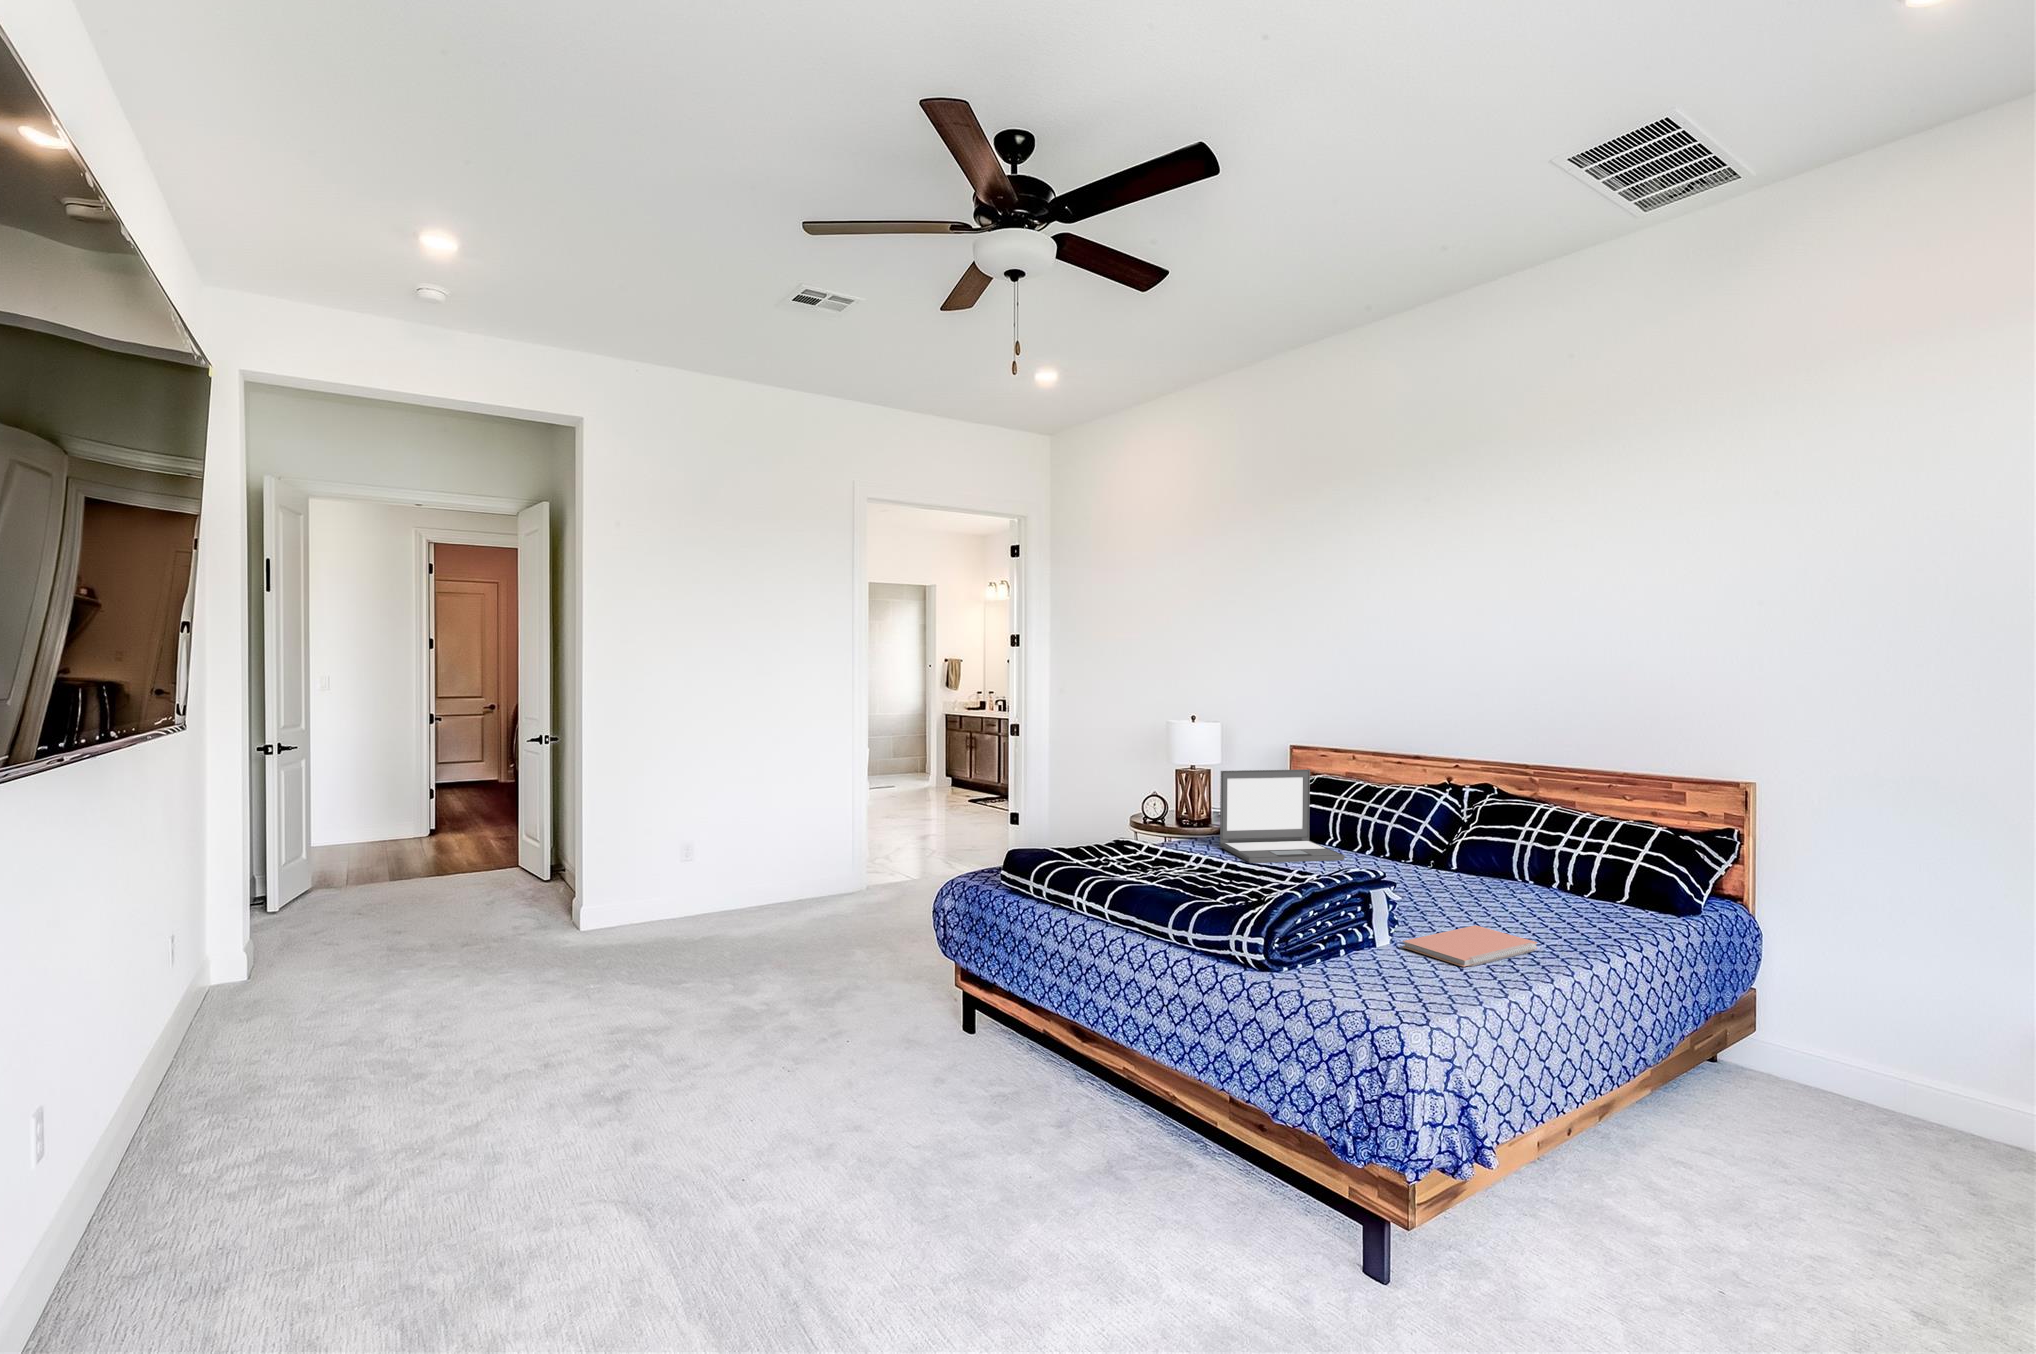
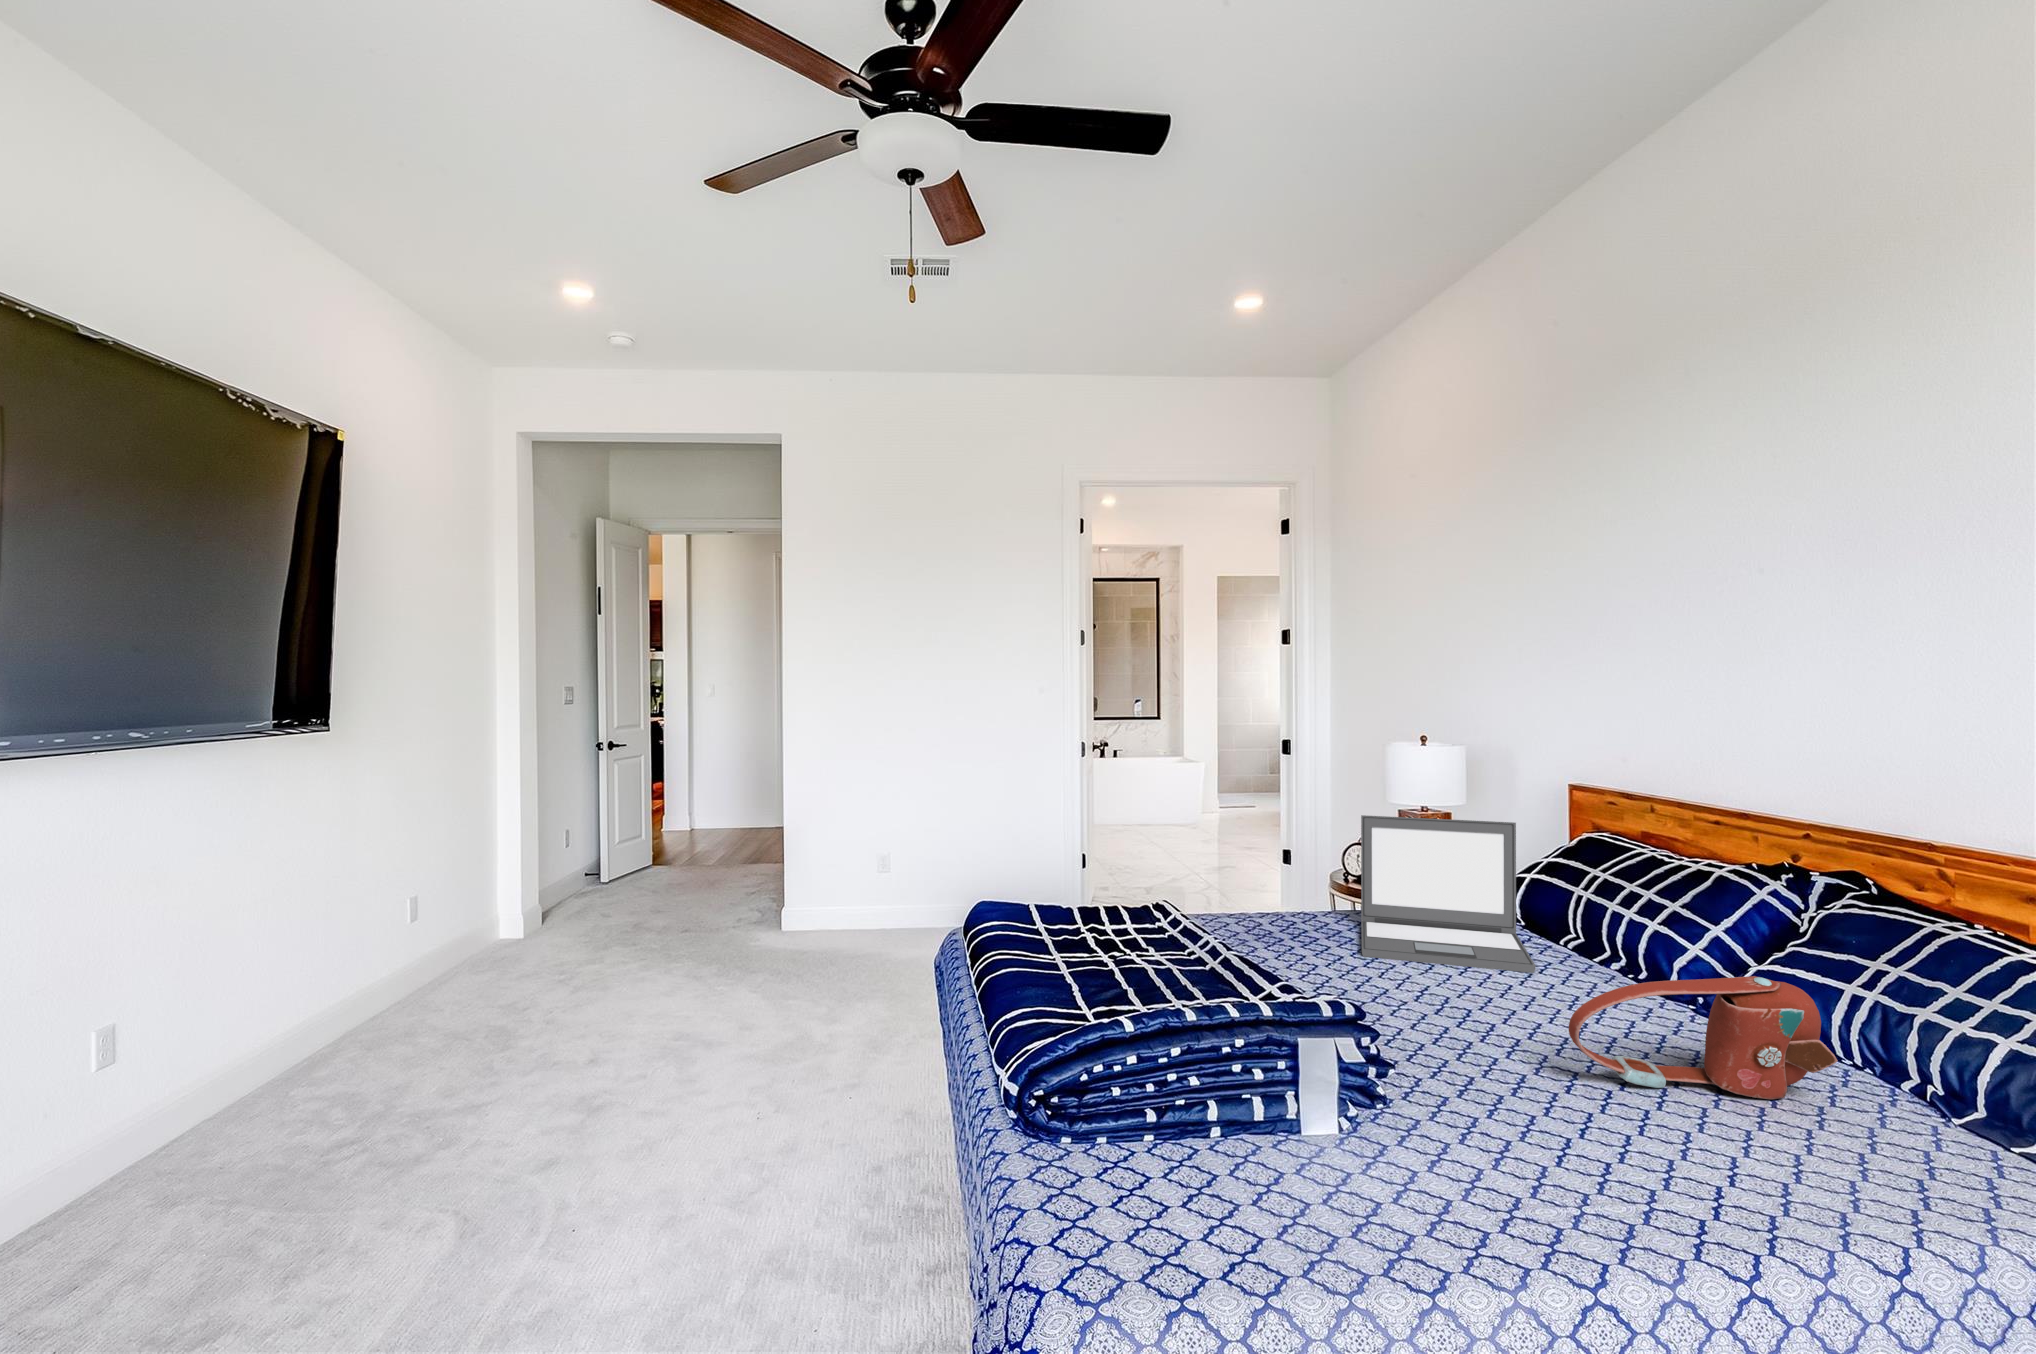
handbag: none [1441,837,1544,901] -> present [1569,976,1838,1100]
notebook: present [1403,925,1537,967] -> none [1328,1140,1617,1226]

